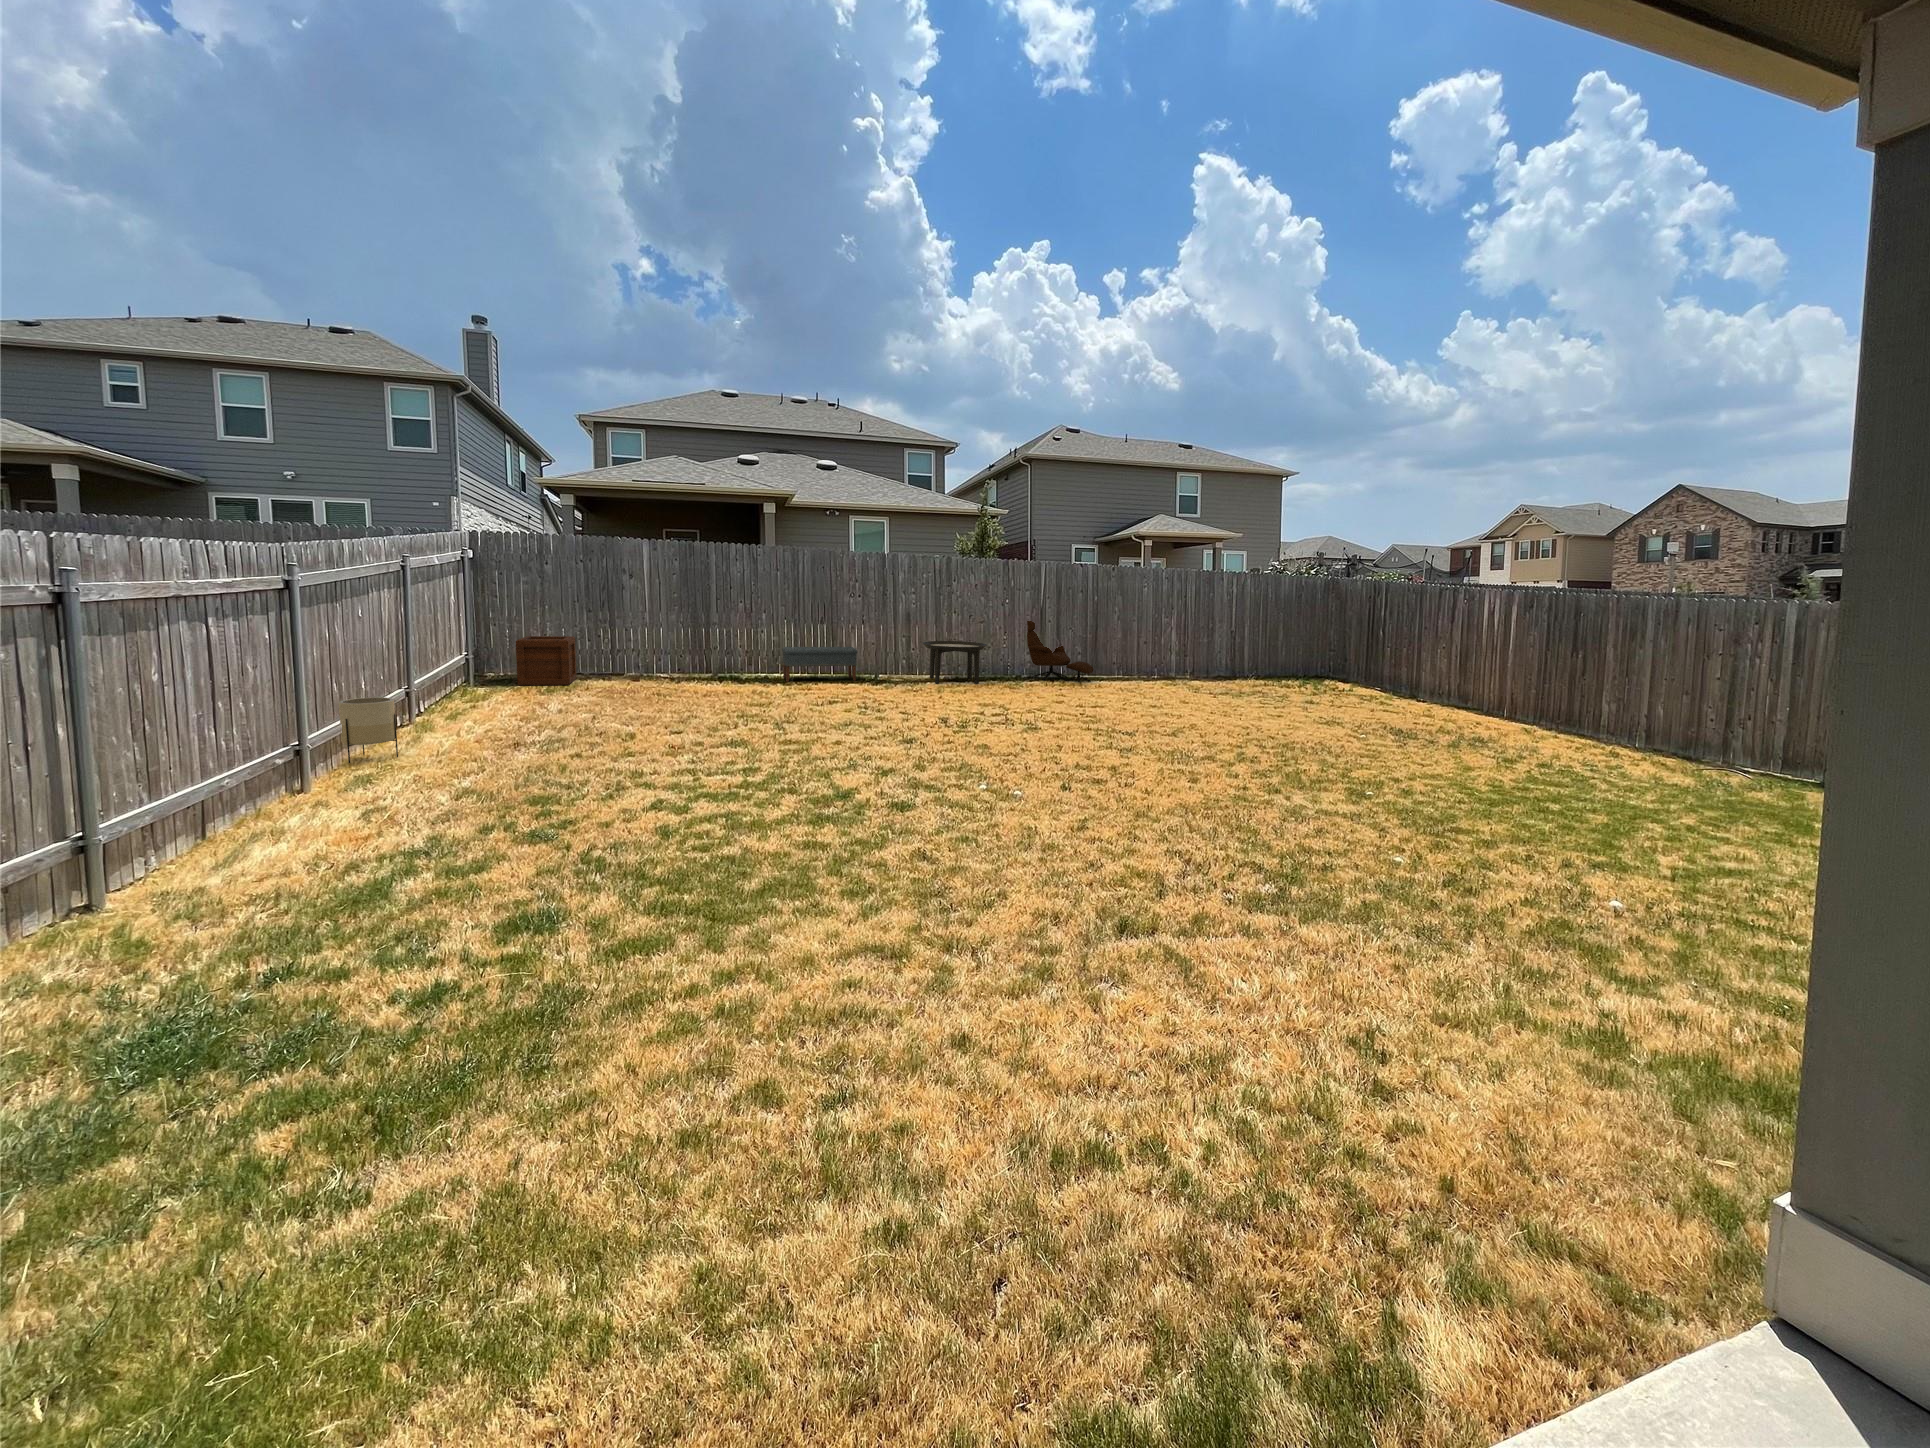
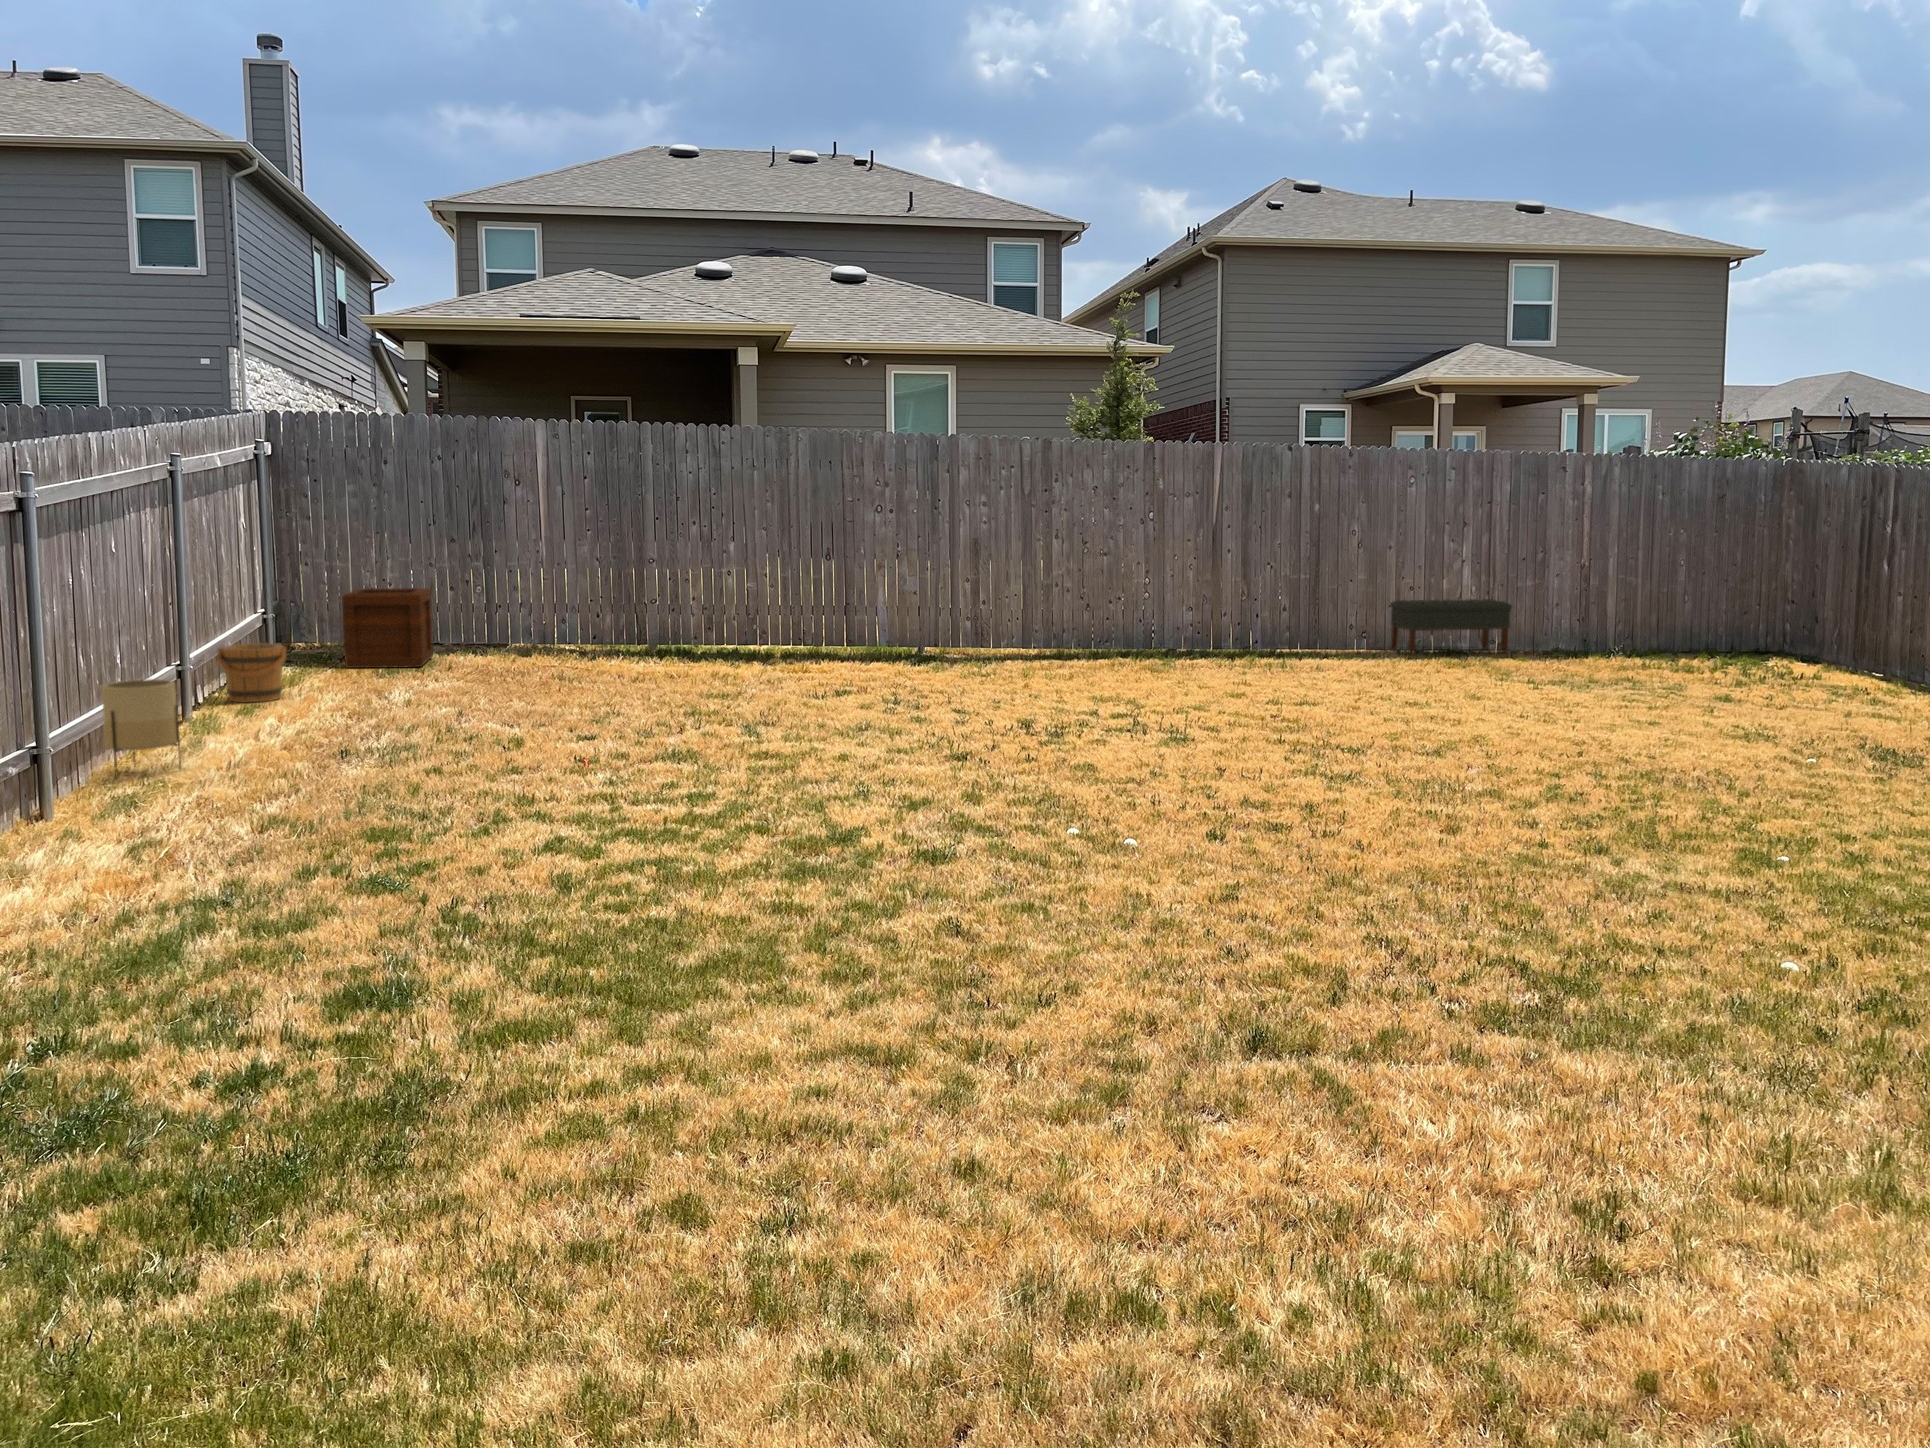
lounge chair: present [1027,621,1094,682] -> none [1183,548,1306,663]
round table: present [923,641,987,684] -> none [995,590,1109,665]
bench: present [782,646,857,682] -> present [1390,599,1512,655]
bucket: none [428,671,477,709] -> present [217,643,287,702]

